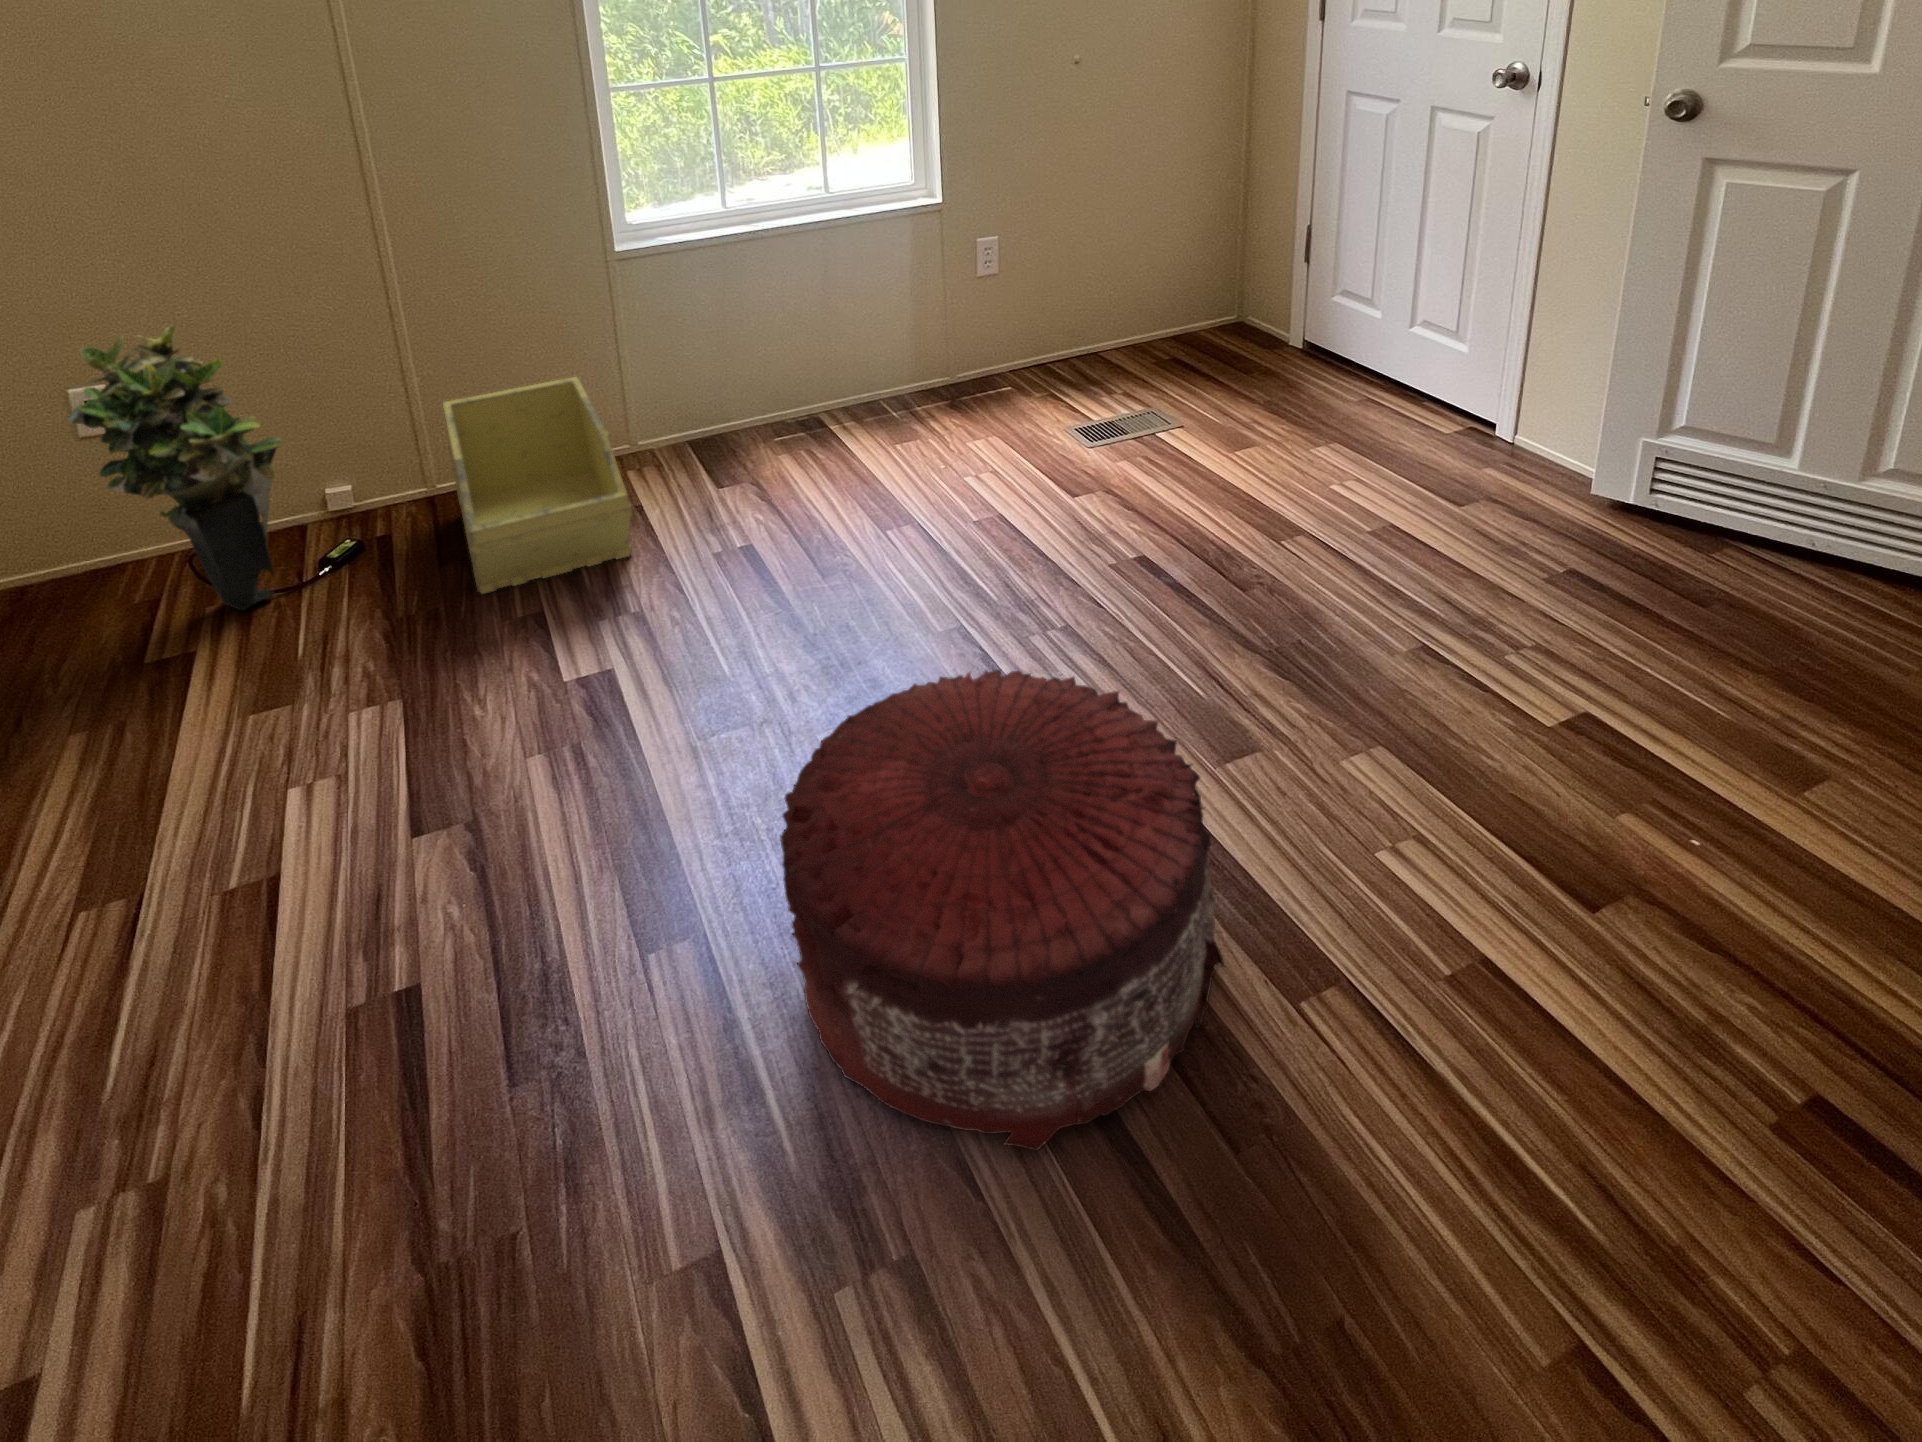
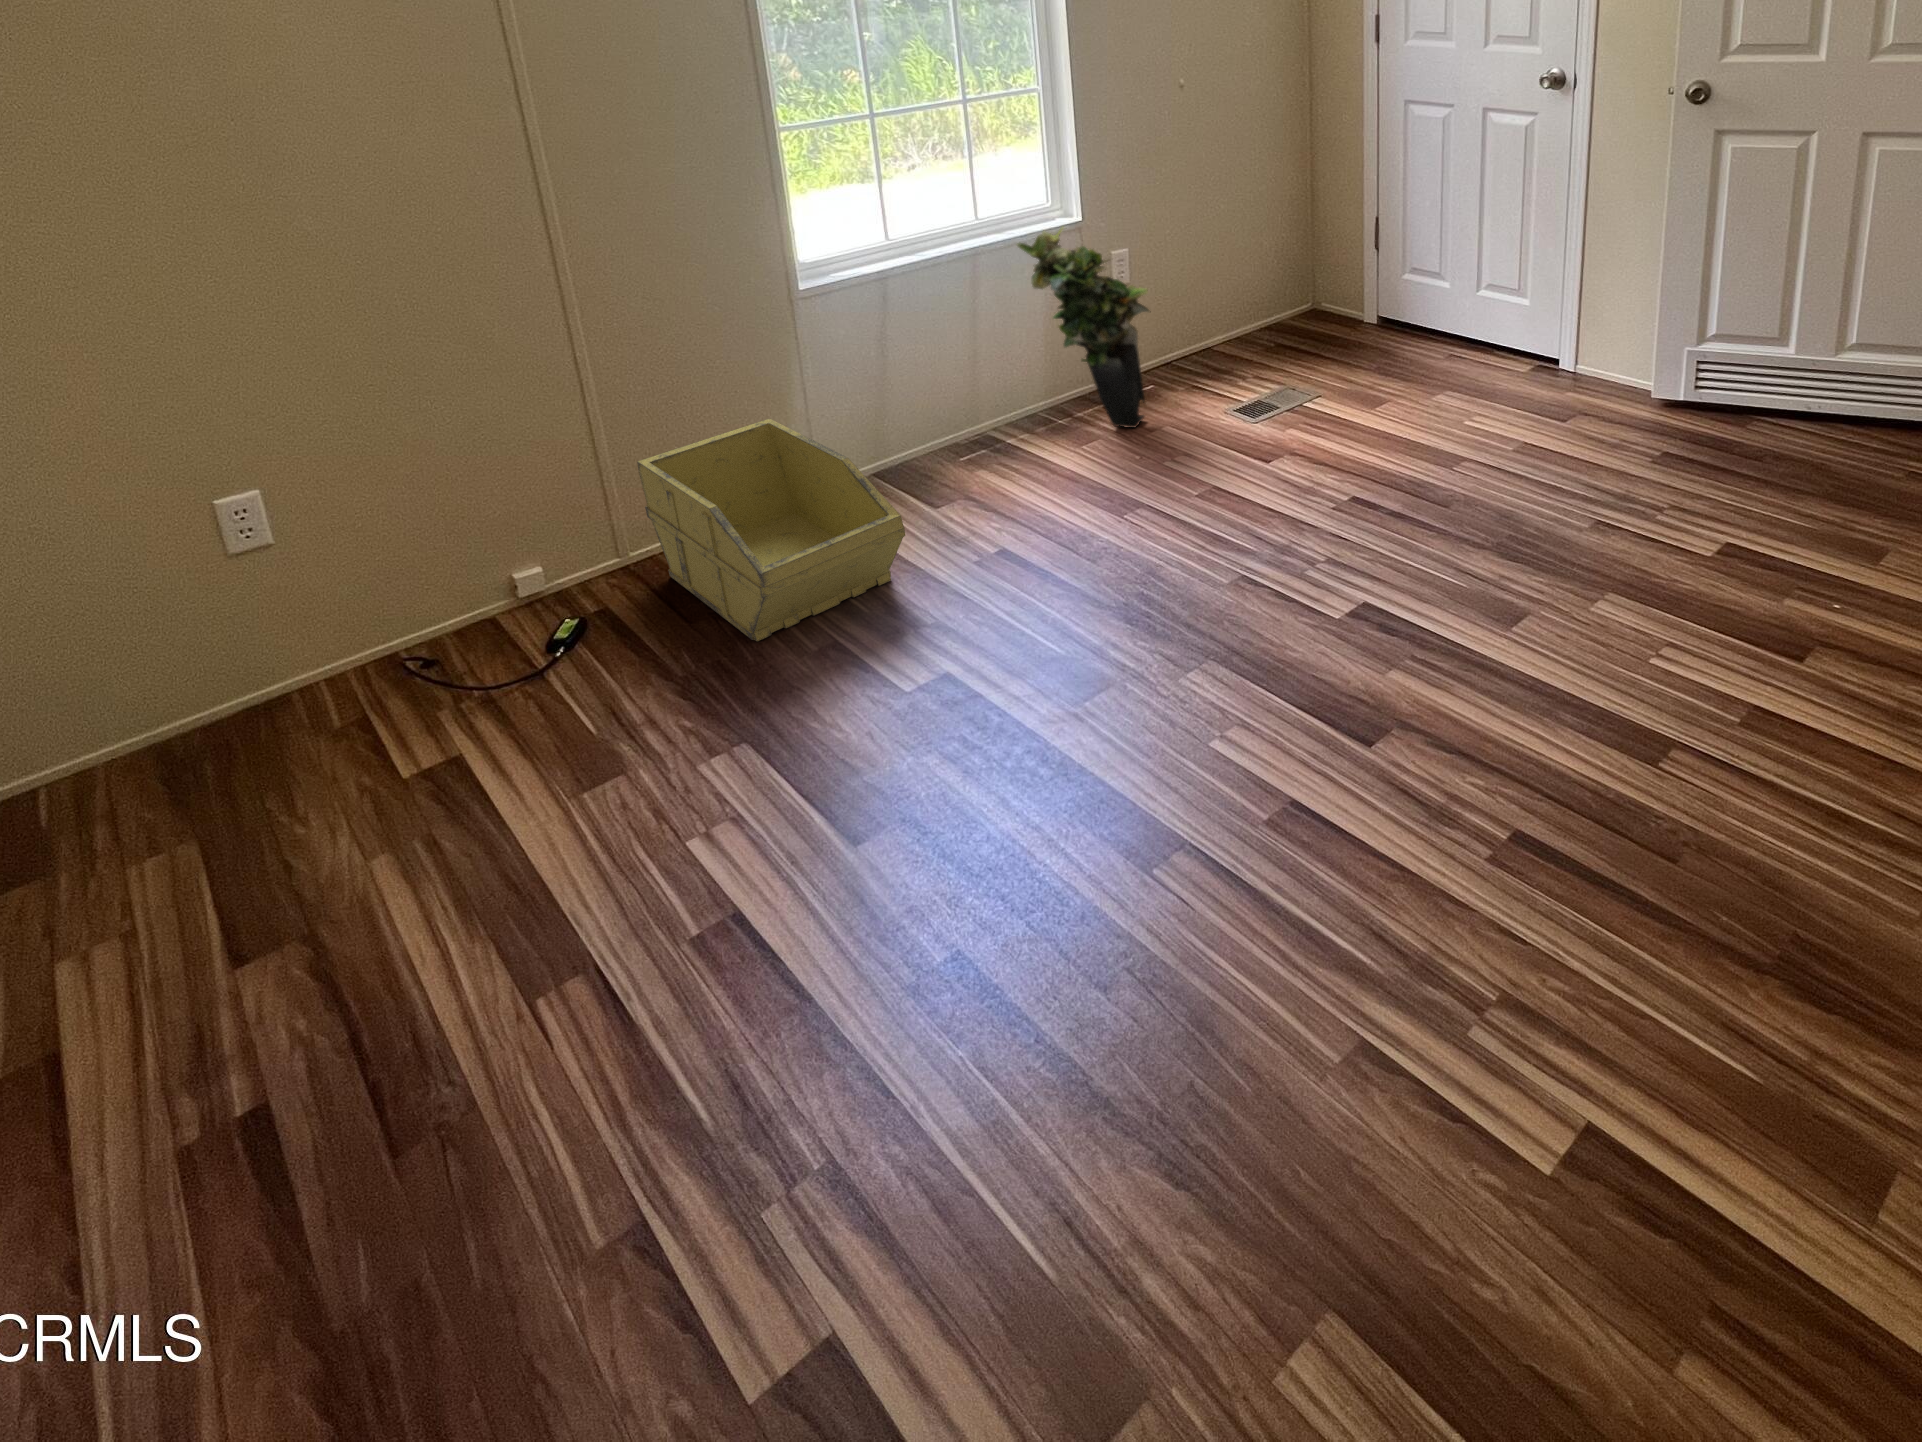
potted plant: present [68,326,280,611] -> present [1017,228,1151,428]
pouf: present [780,670,1224,1151] -> none [1264,567,1614,905]

